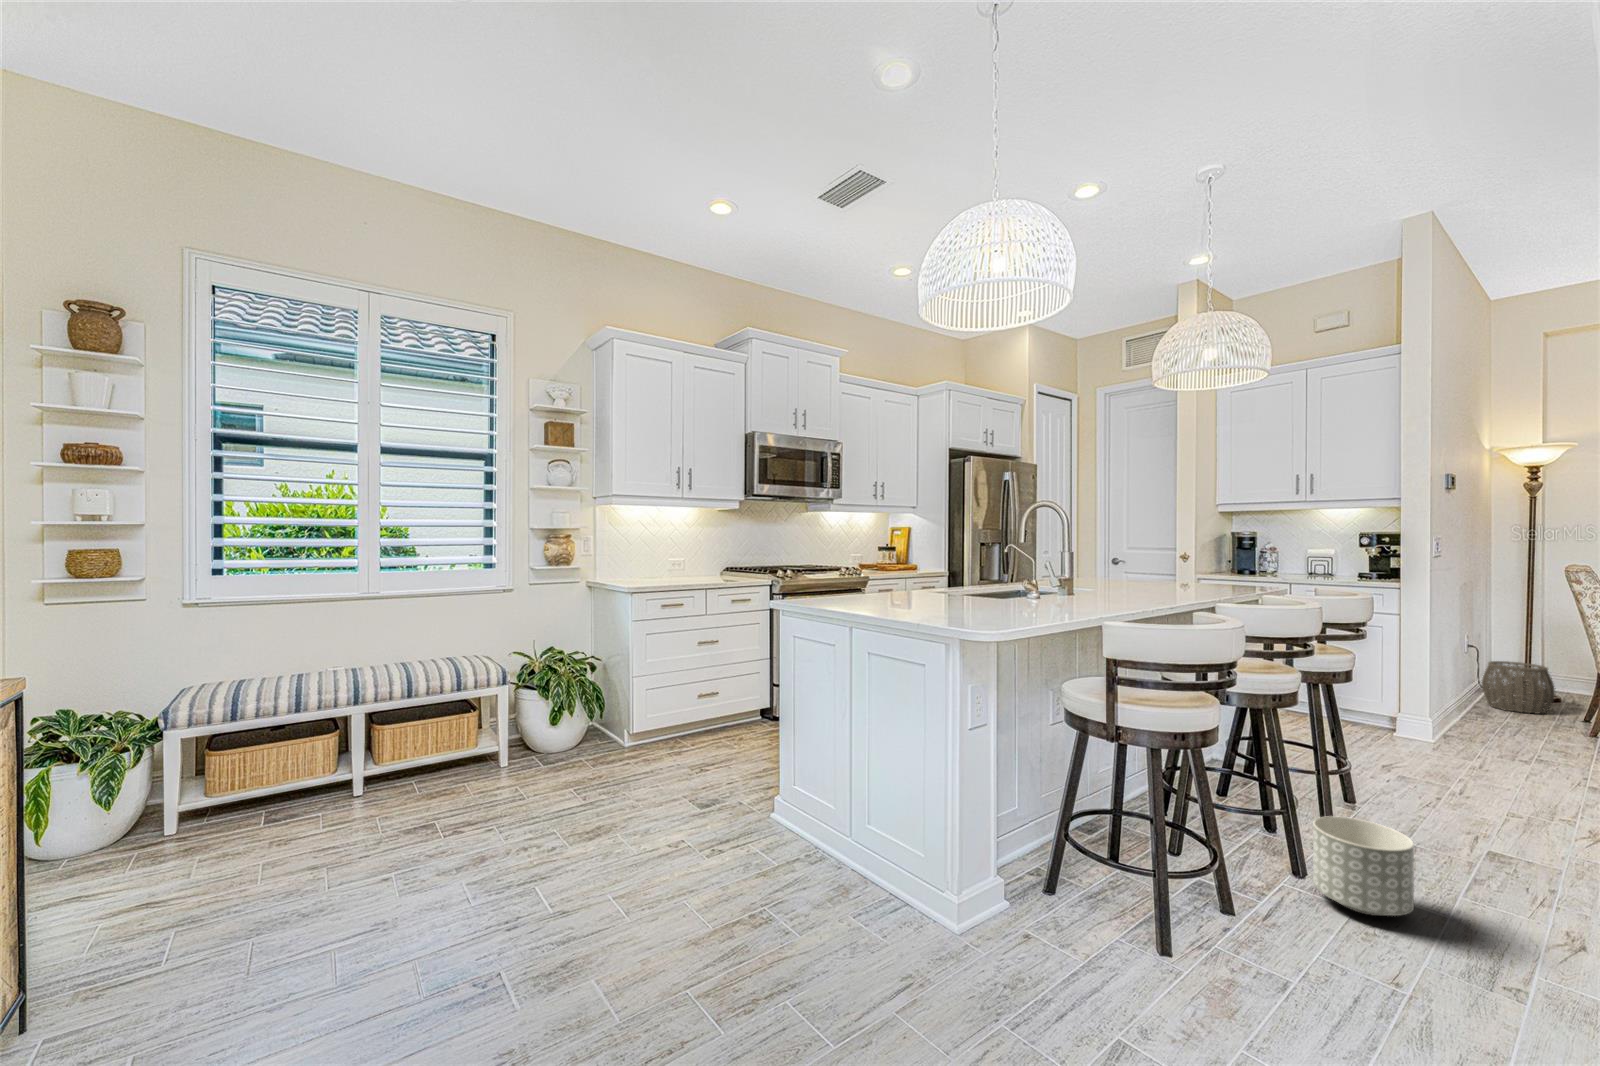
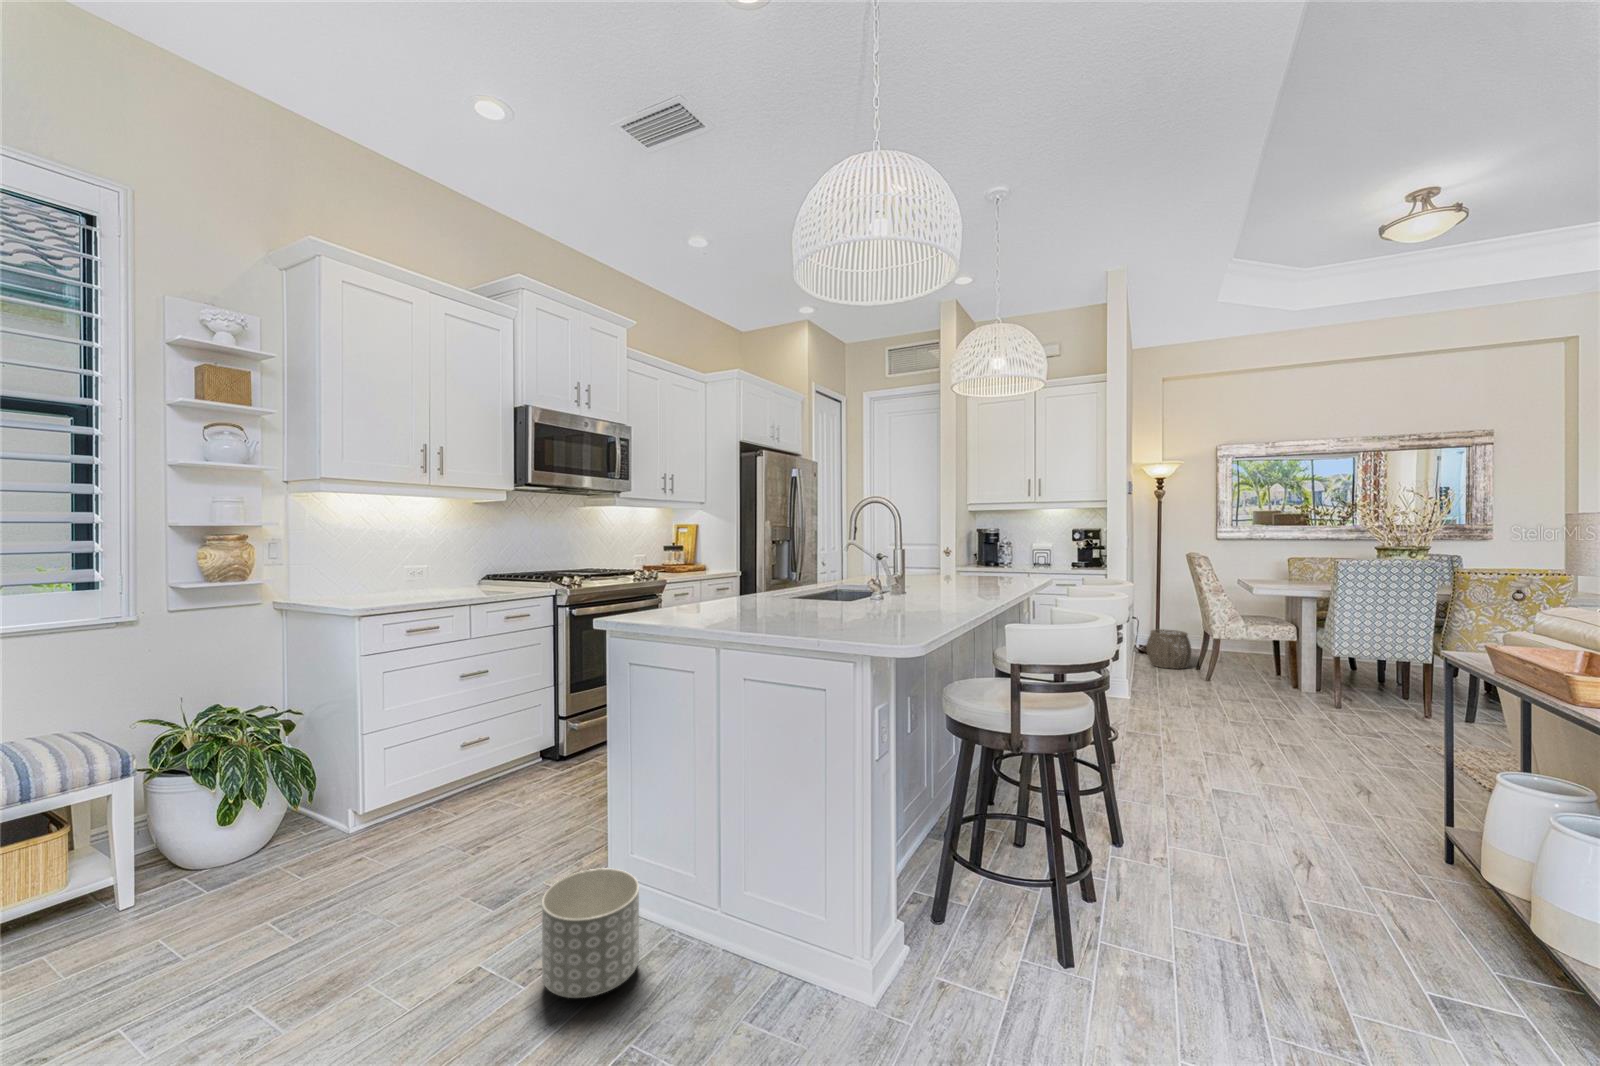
planter: present [1313,816,1414,916] -> present [542,868,639,998]

